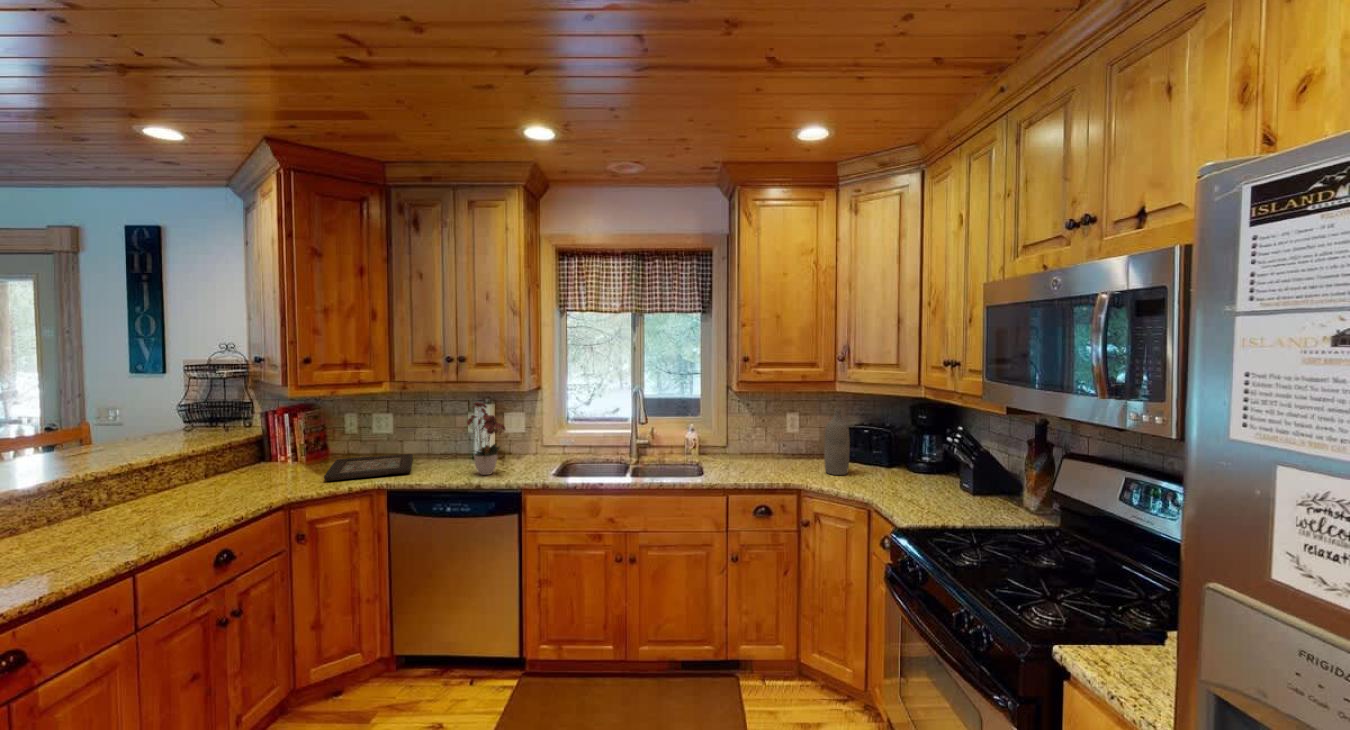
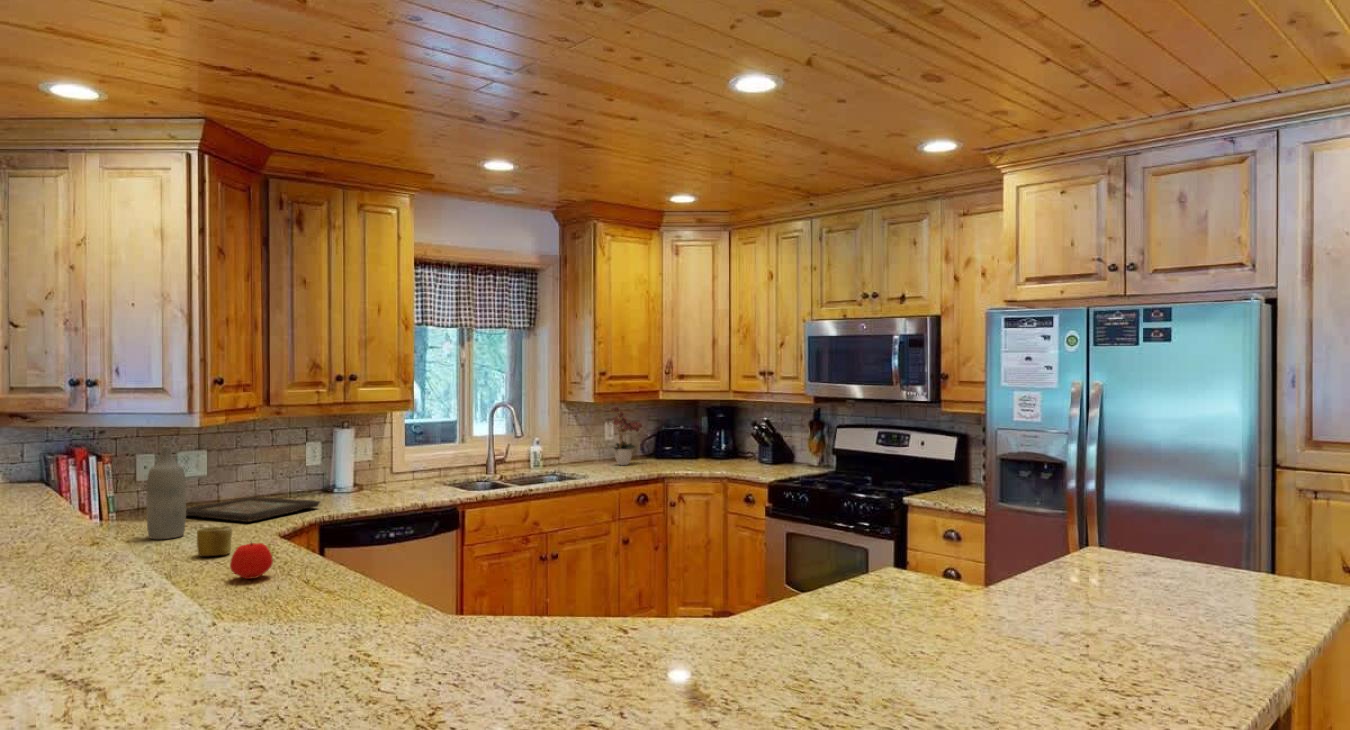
flower arrangement: present [466,402,505,475] -> present [608,406,642,465]
bottle: present [824,408,850,475] -> present [147,446,186,539]
mug: none [167,490,212,518] -> present [197,526,232,556]
apple: none [42,522,94,557] -> present [230,542,273,579]

